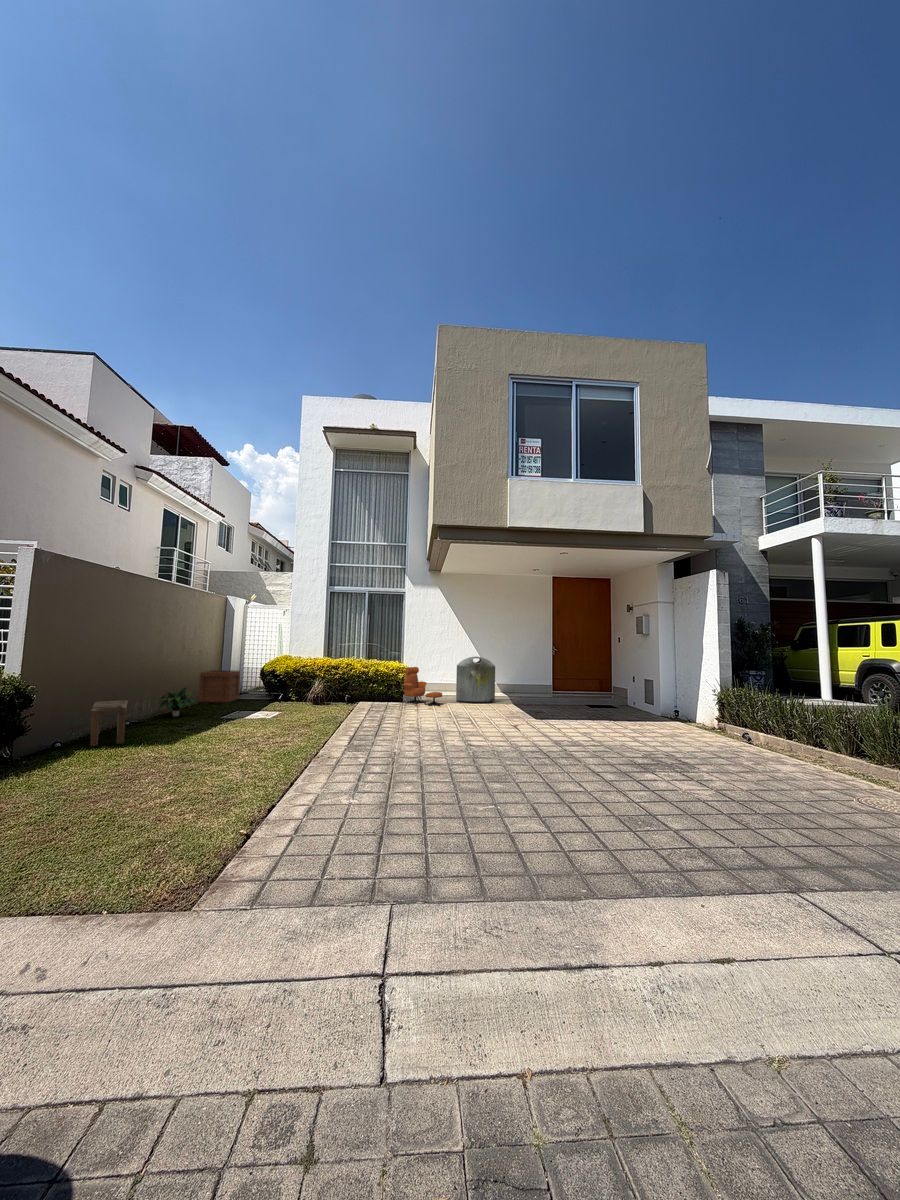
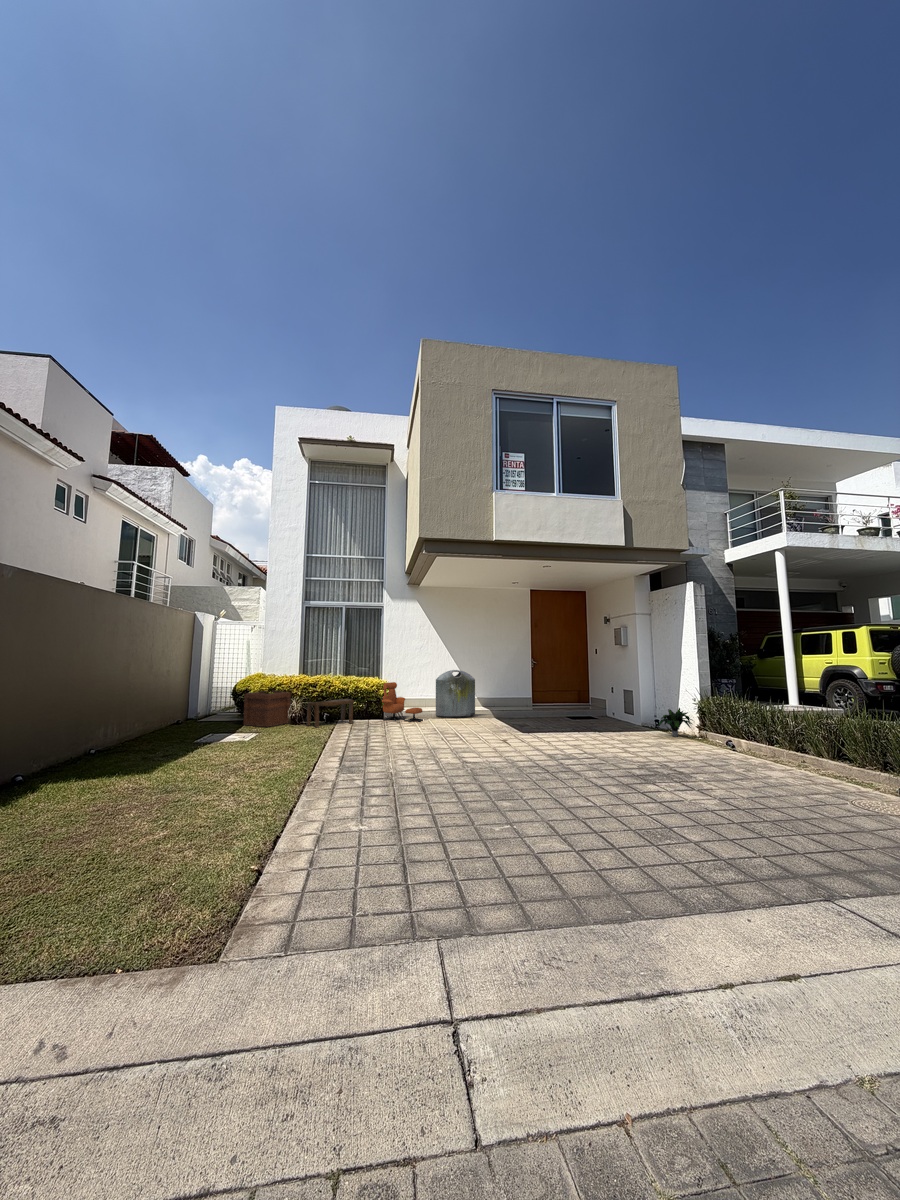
wooden crate: present [198,670,240,703] -> present [243,692,291,727]
potted plant: present [157,687,196,717] -> present [658,708,693,737]
bench: present [90,700,128,746] -> present [307,699,354,727]

